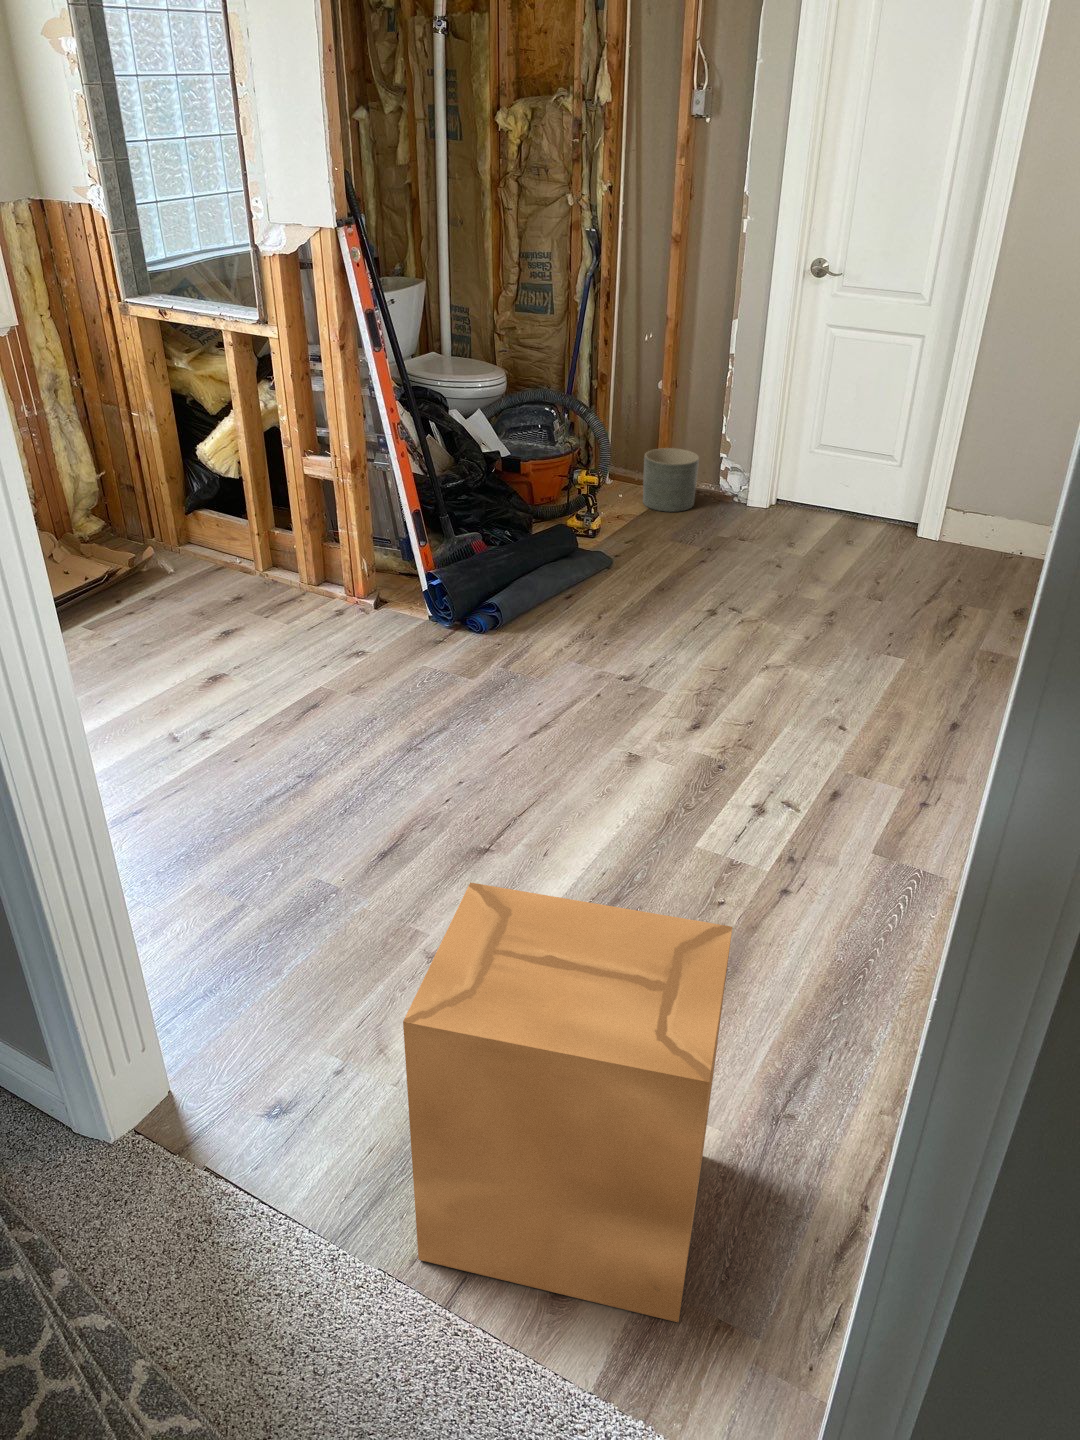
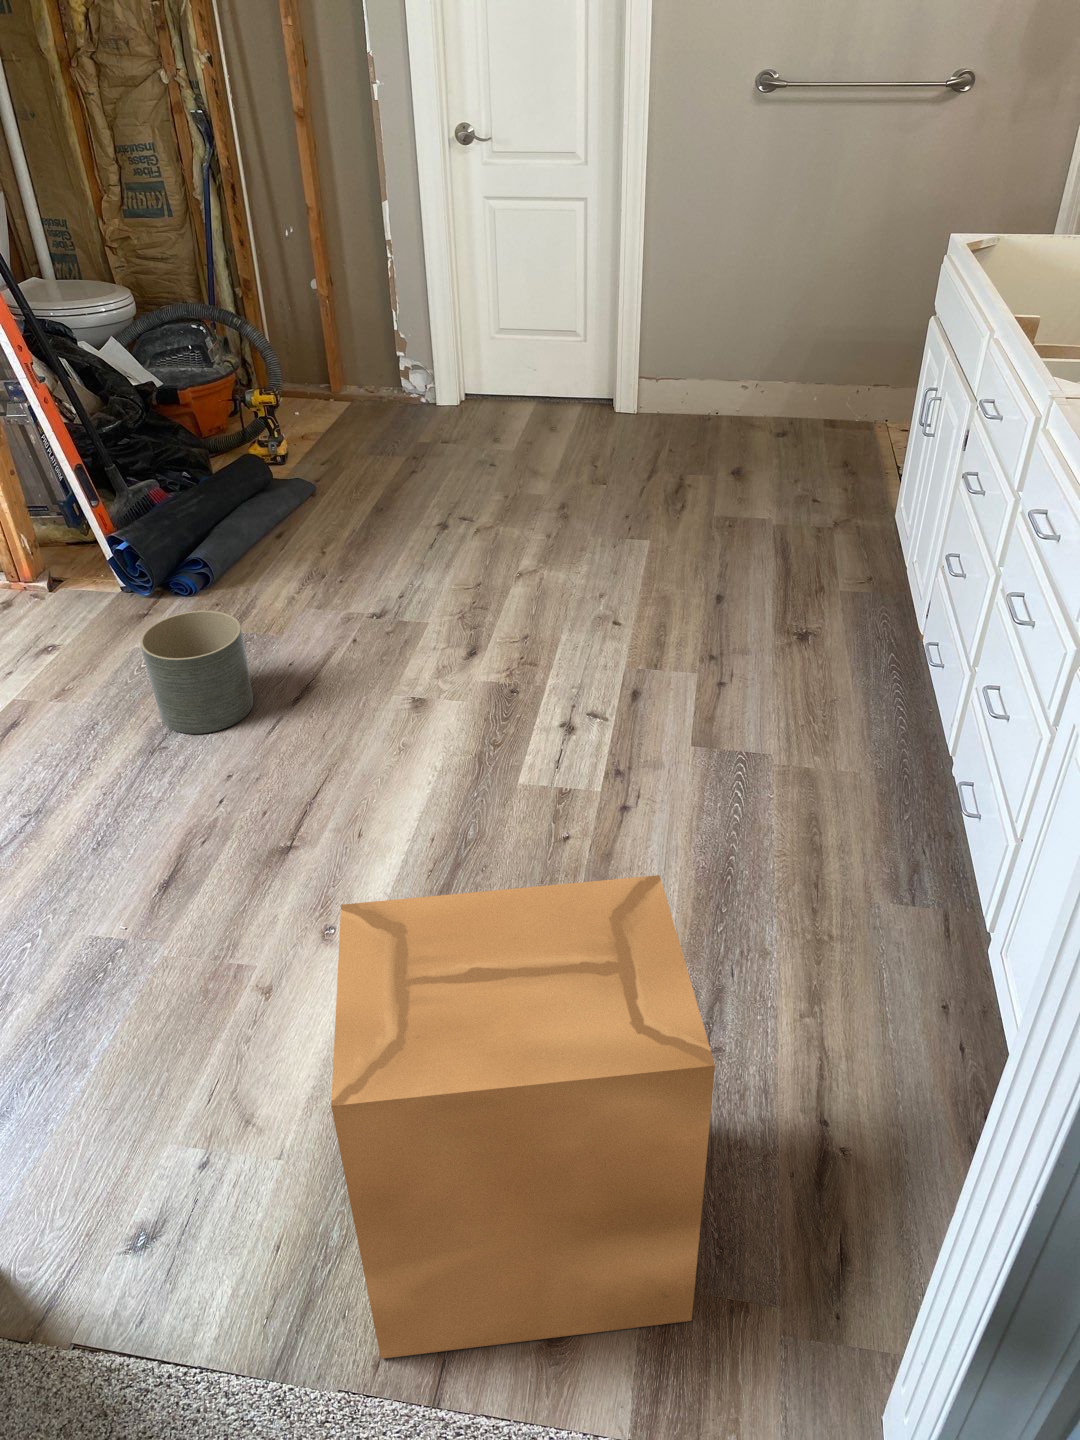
planter: present [643,448,699,512] -> present [140,611,253,734]

